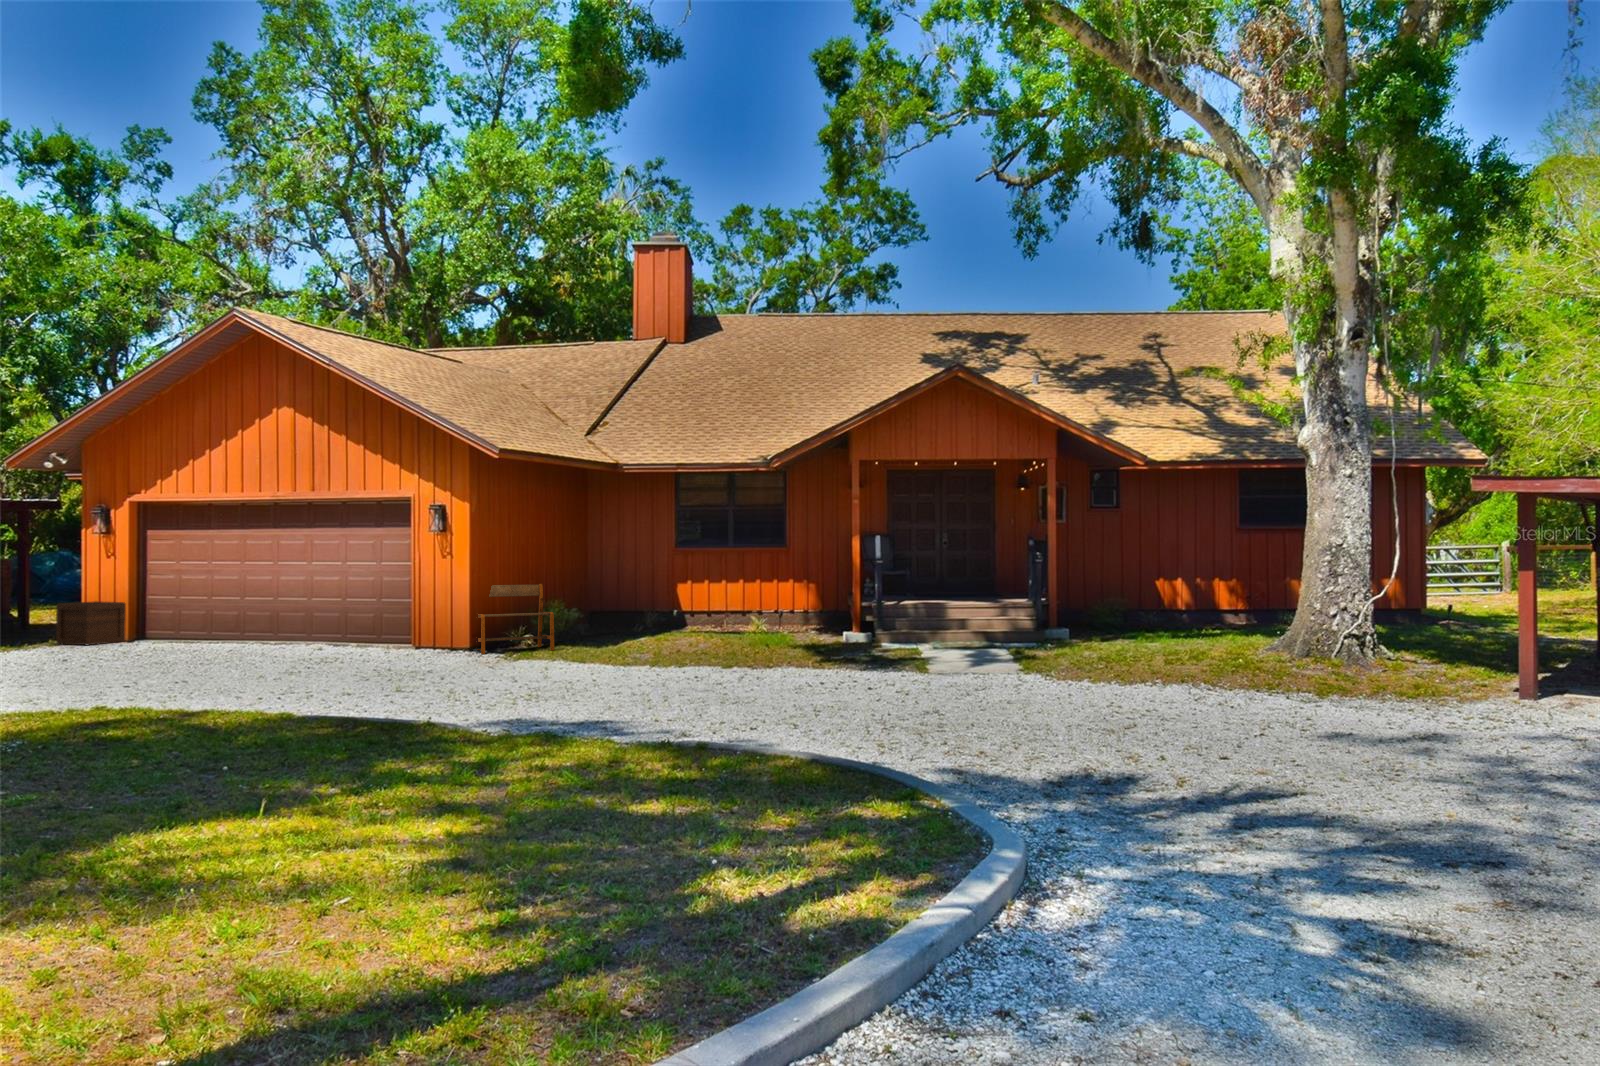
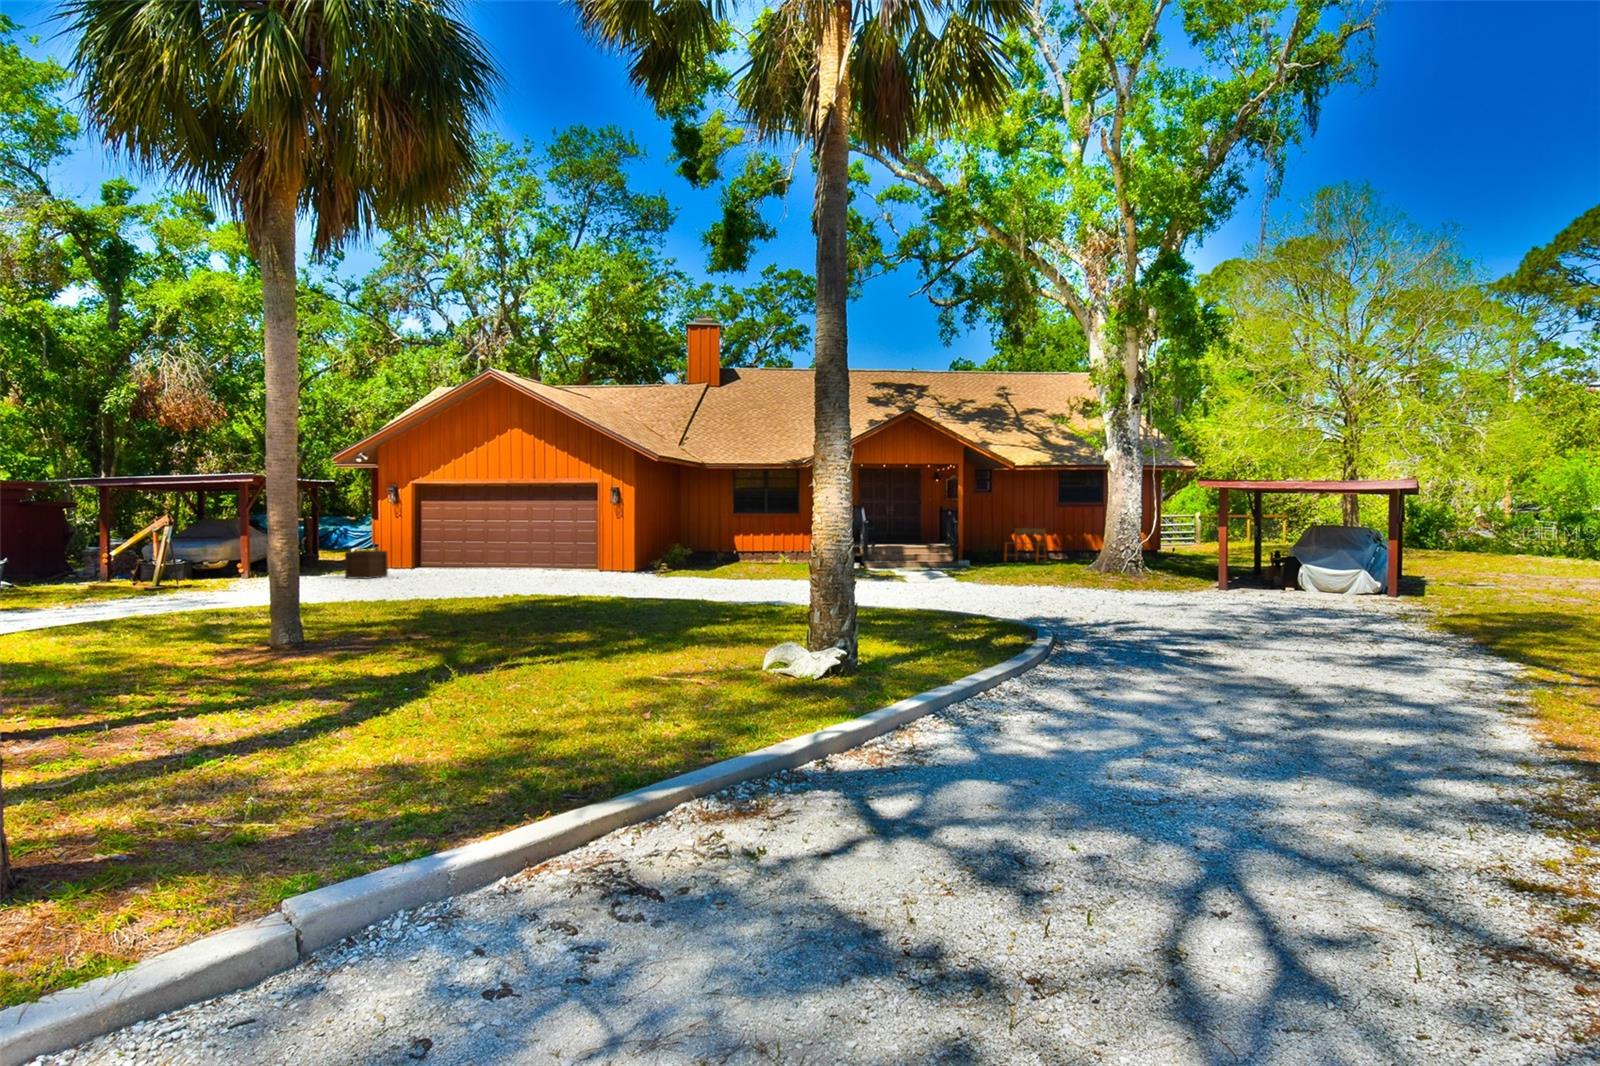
bench: present [477,584,554,654] -> present [1004,528,1047,562]

